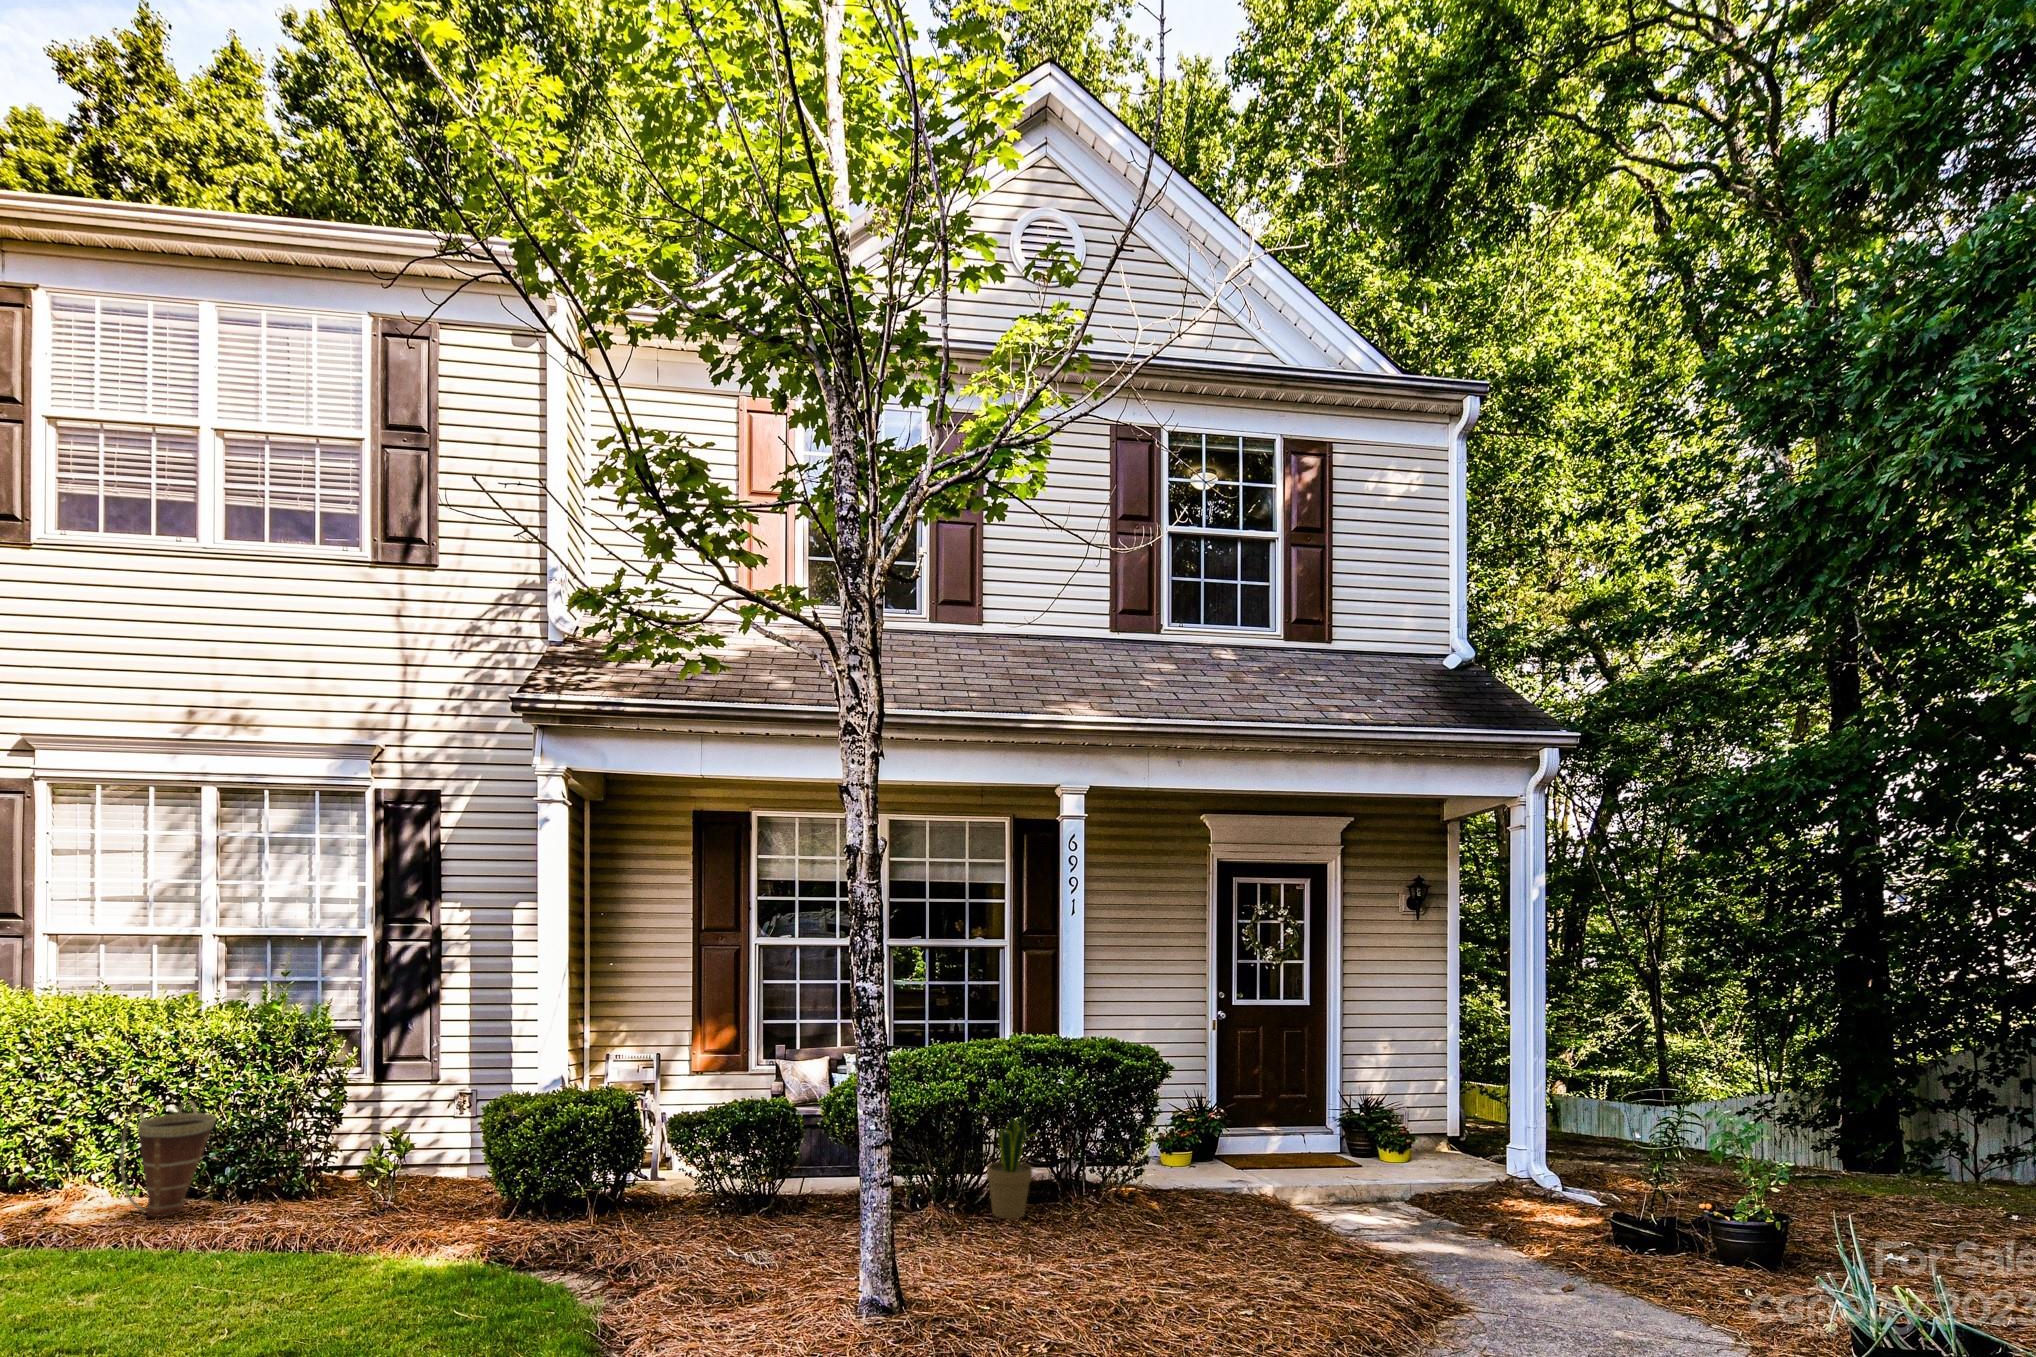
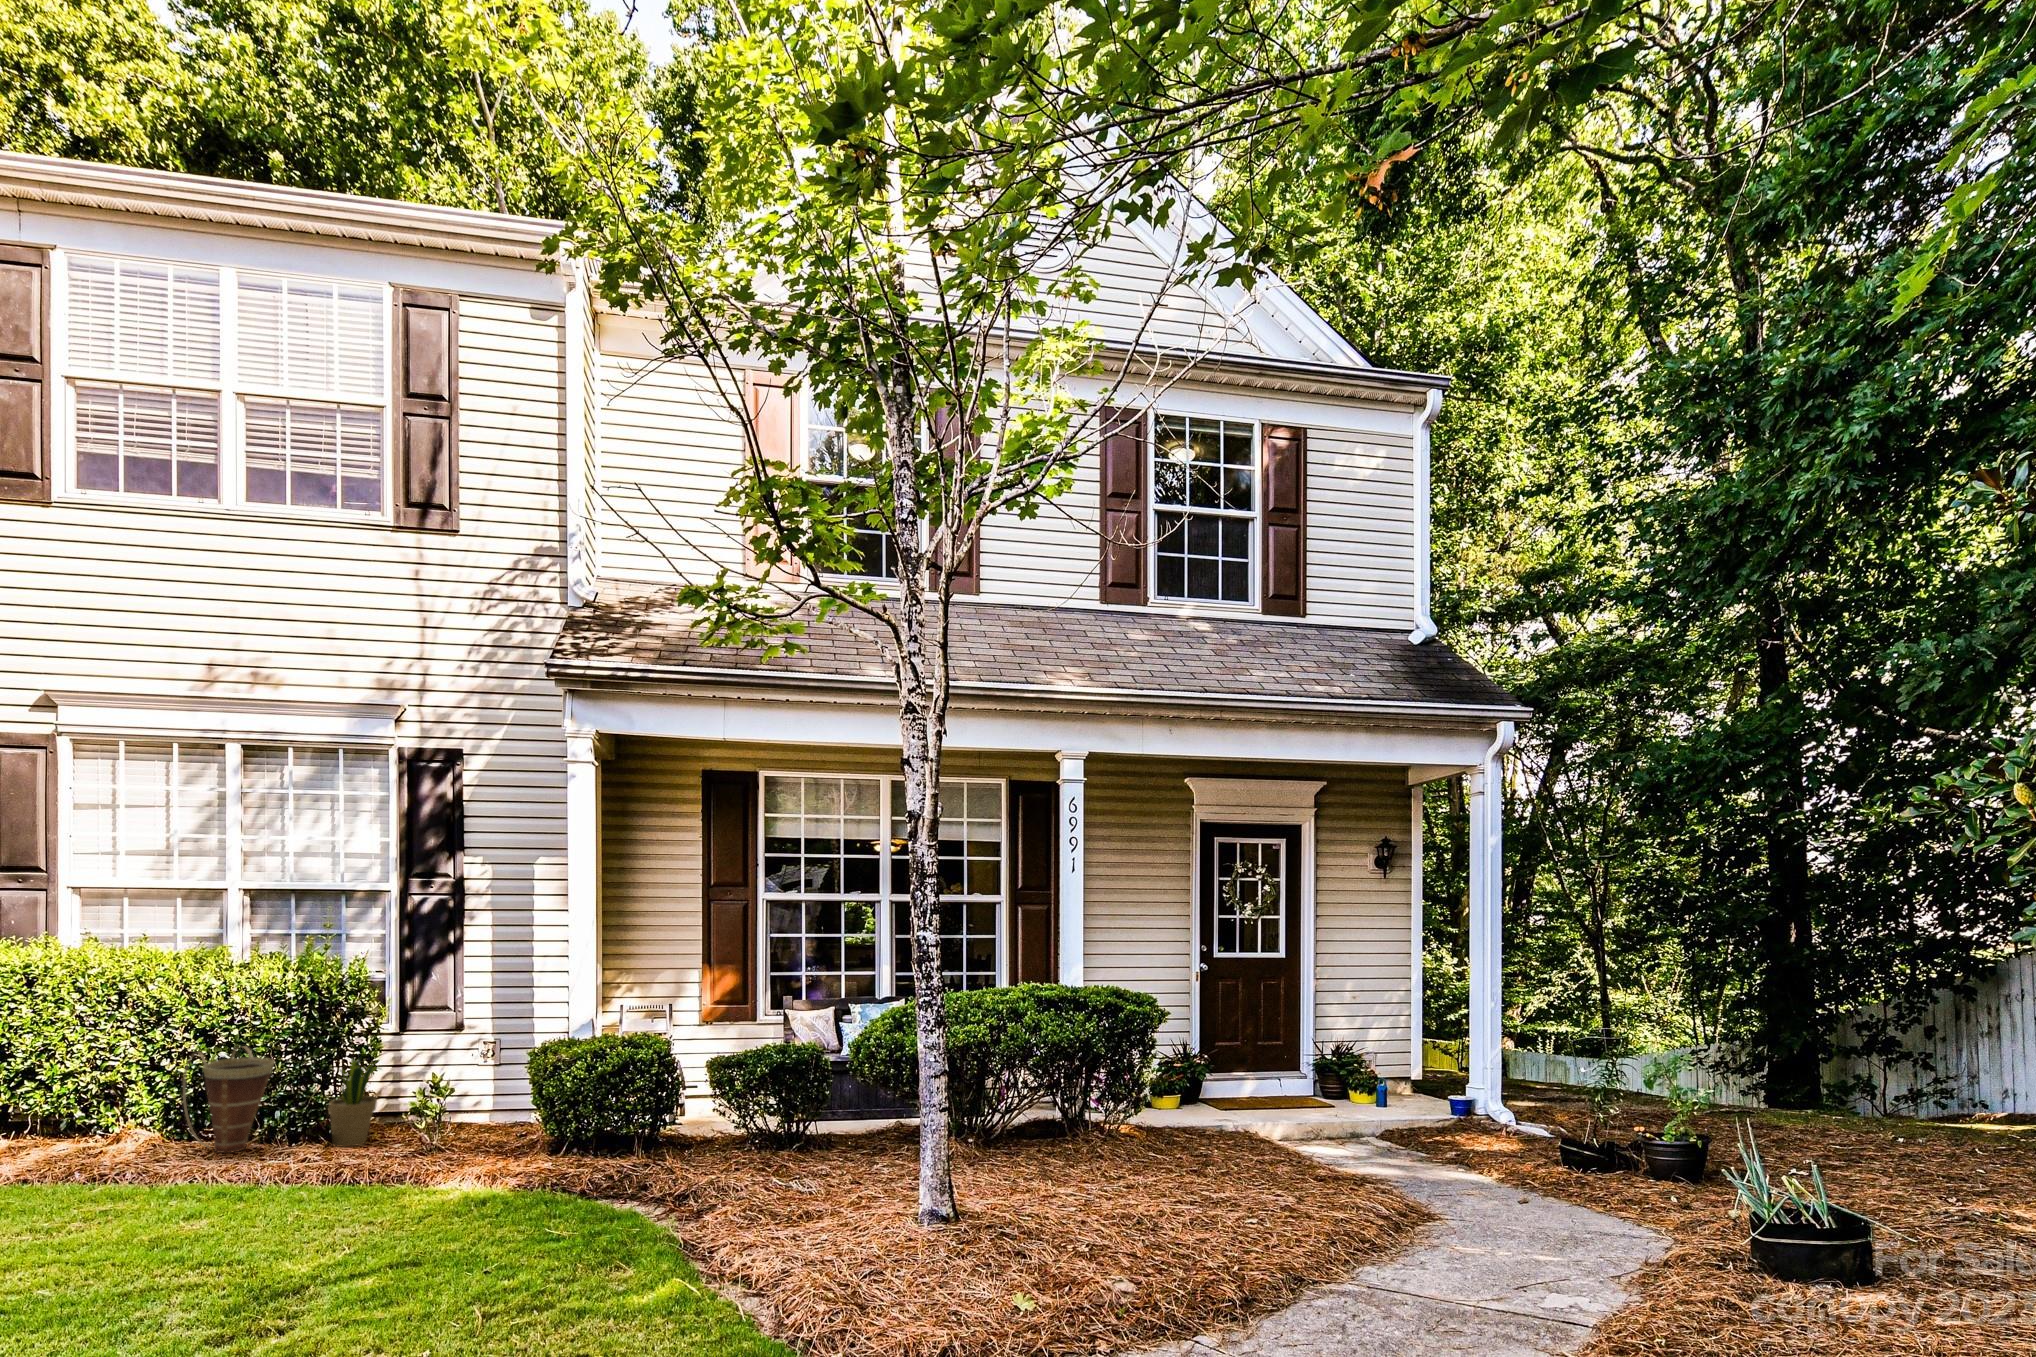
potted plant: present [987,1119,1038,1219] -> present [328,1058,379,1147]

